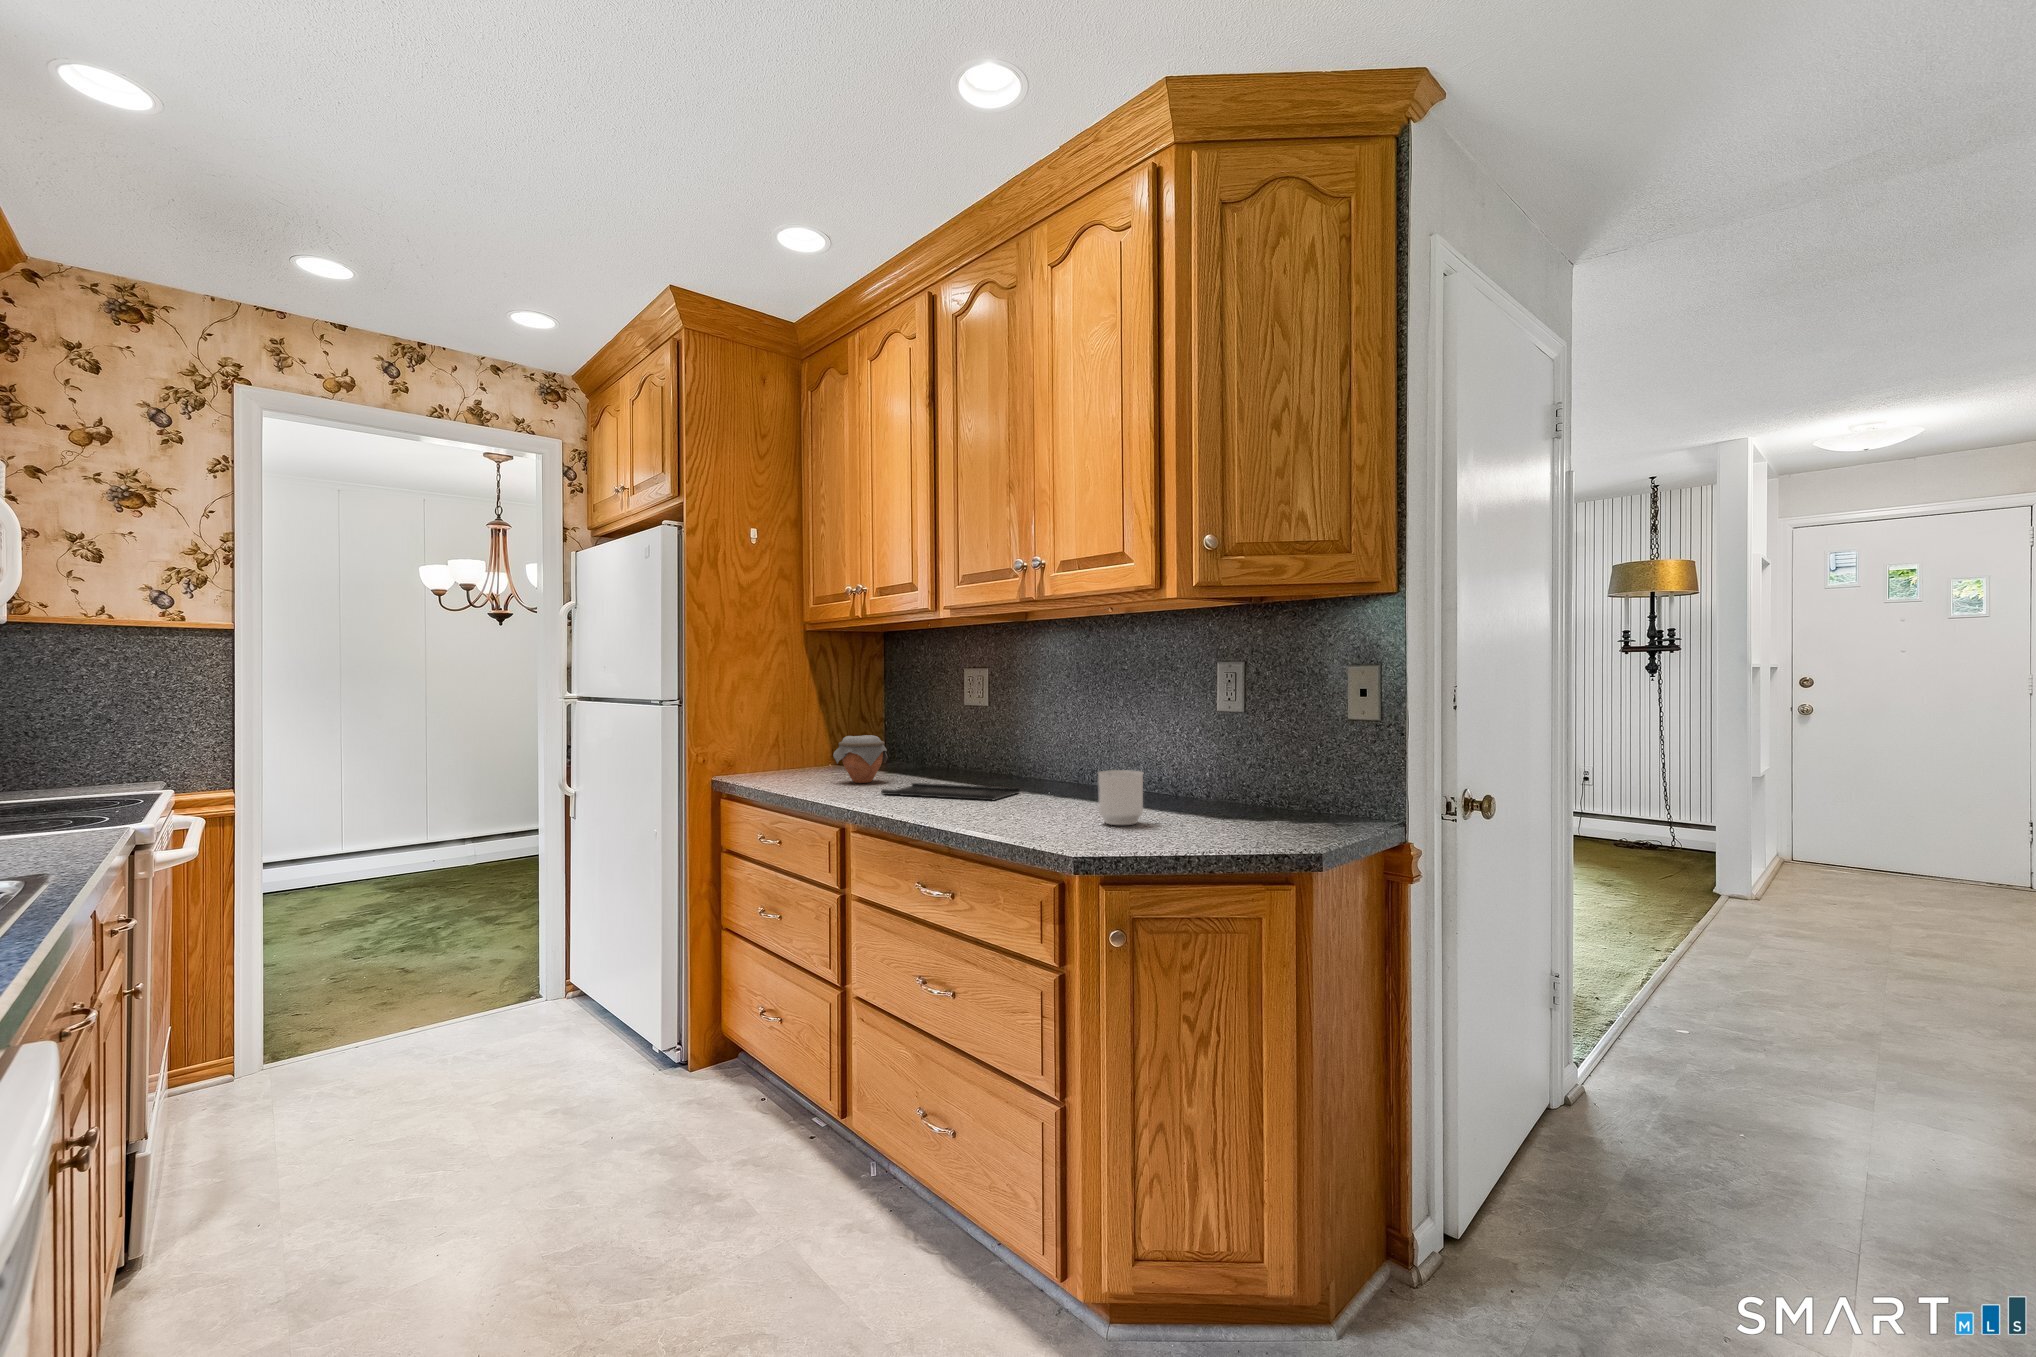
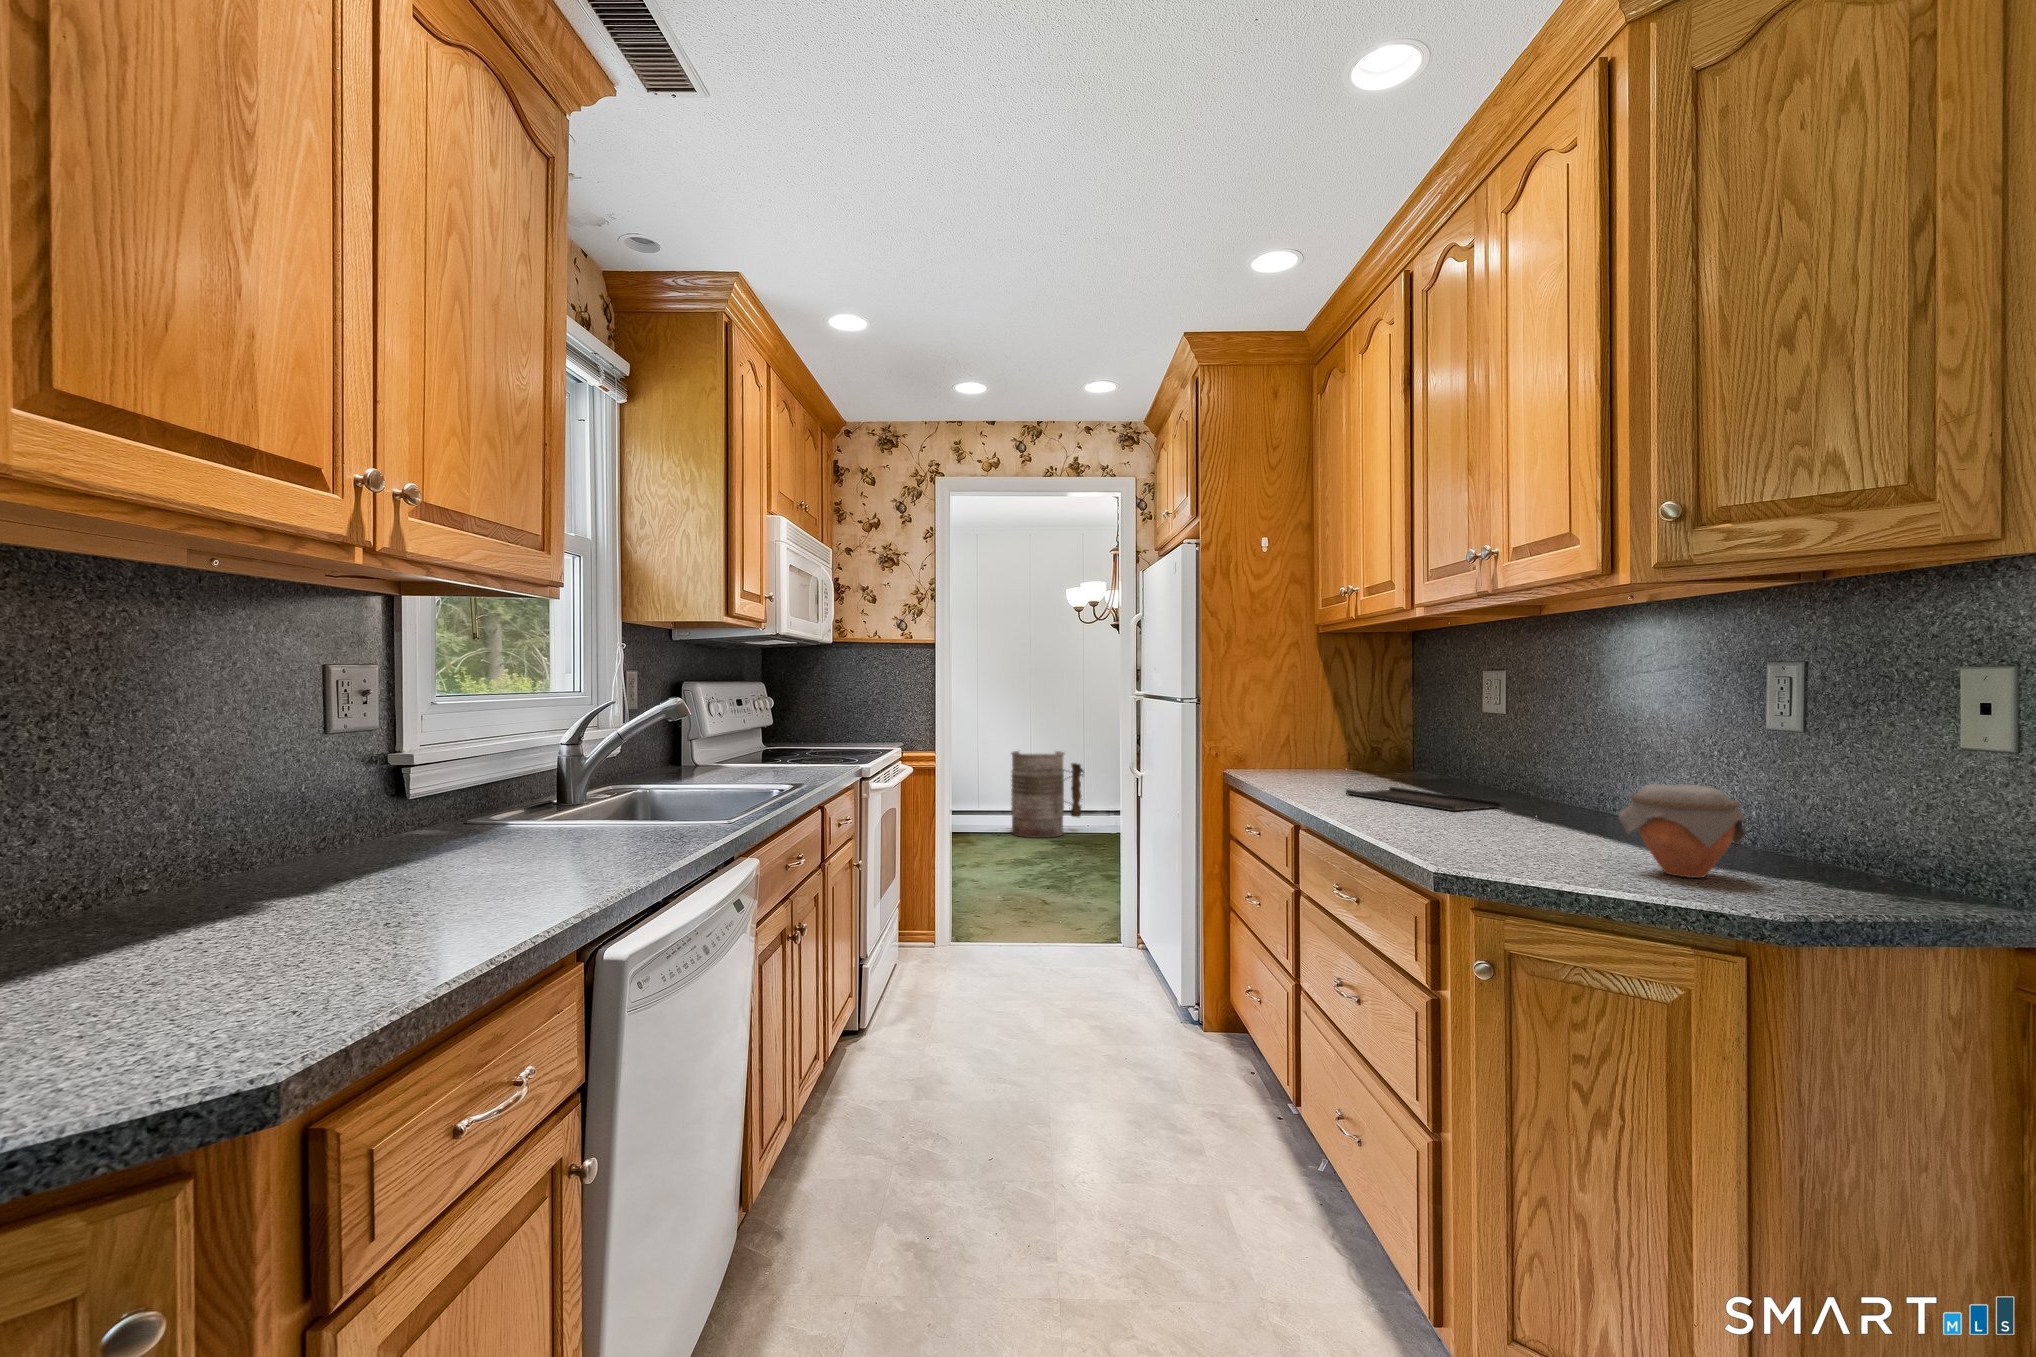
jar: present [833,735,888,783] -> present [1619,784,1746,878]
mug: present [1098,770,1144,825] -> none [1527,786,1591,852]
trash can: none [305,775,424,895] -> present [1011,751,1084,838]

